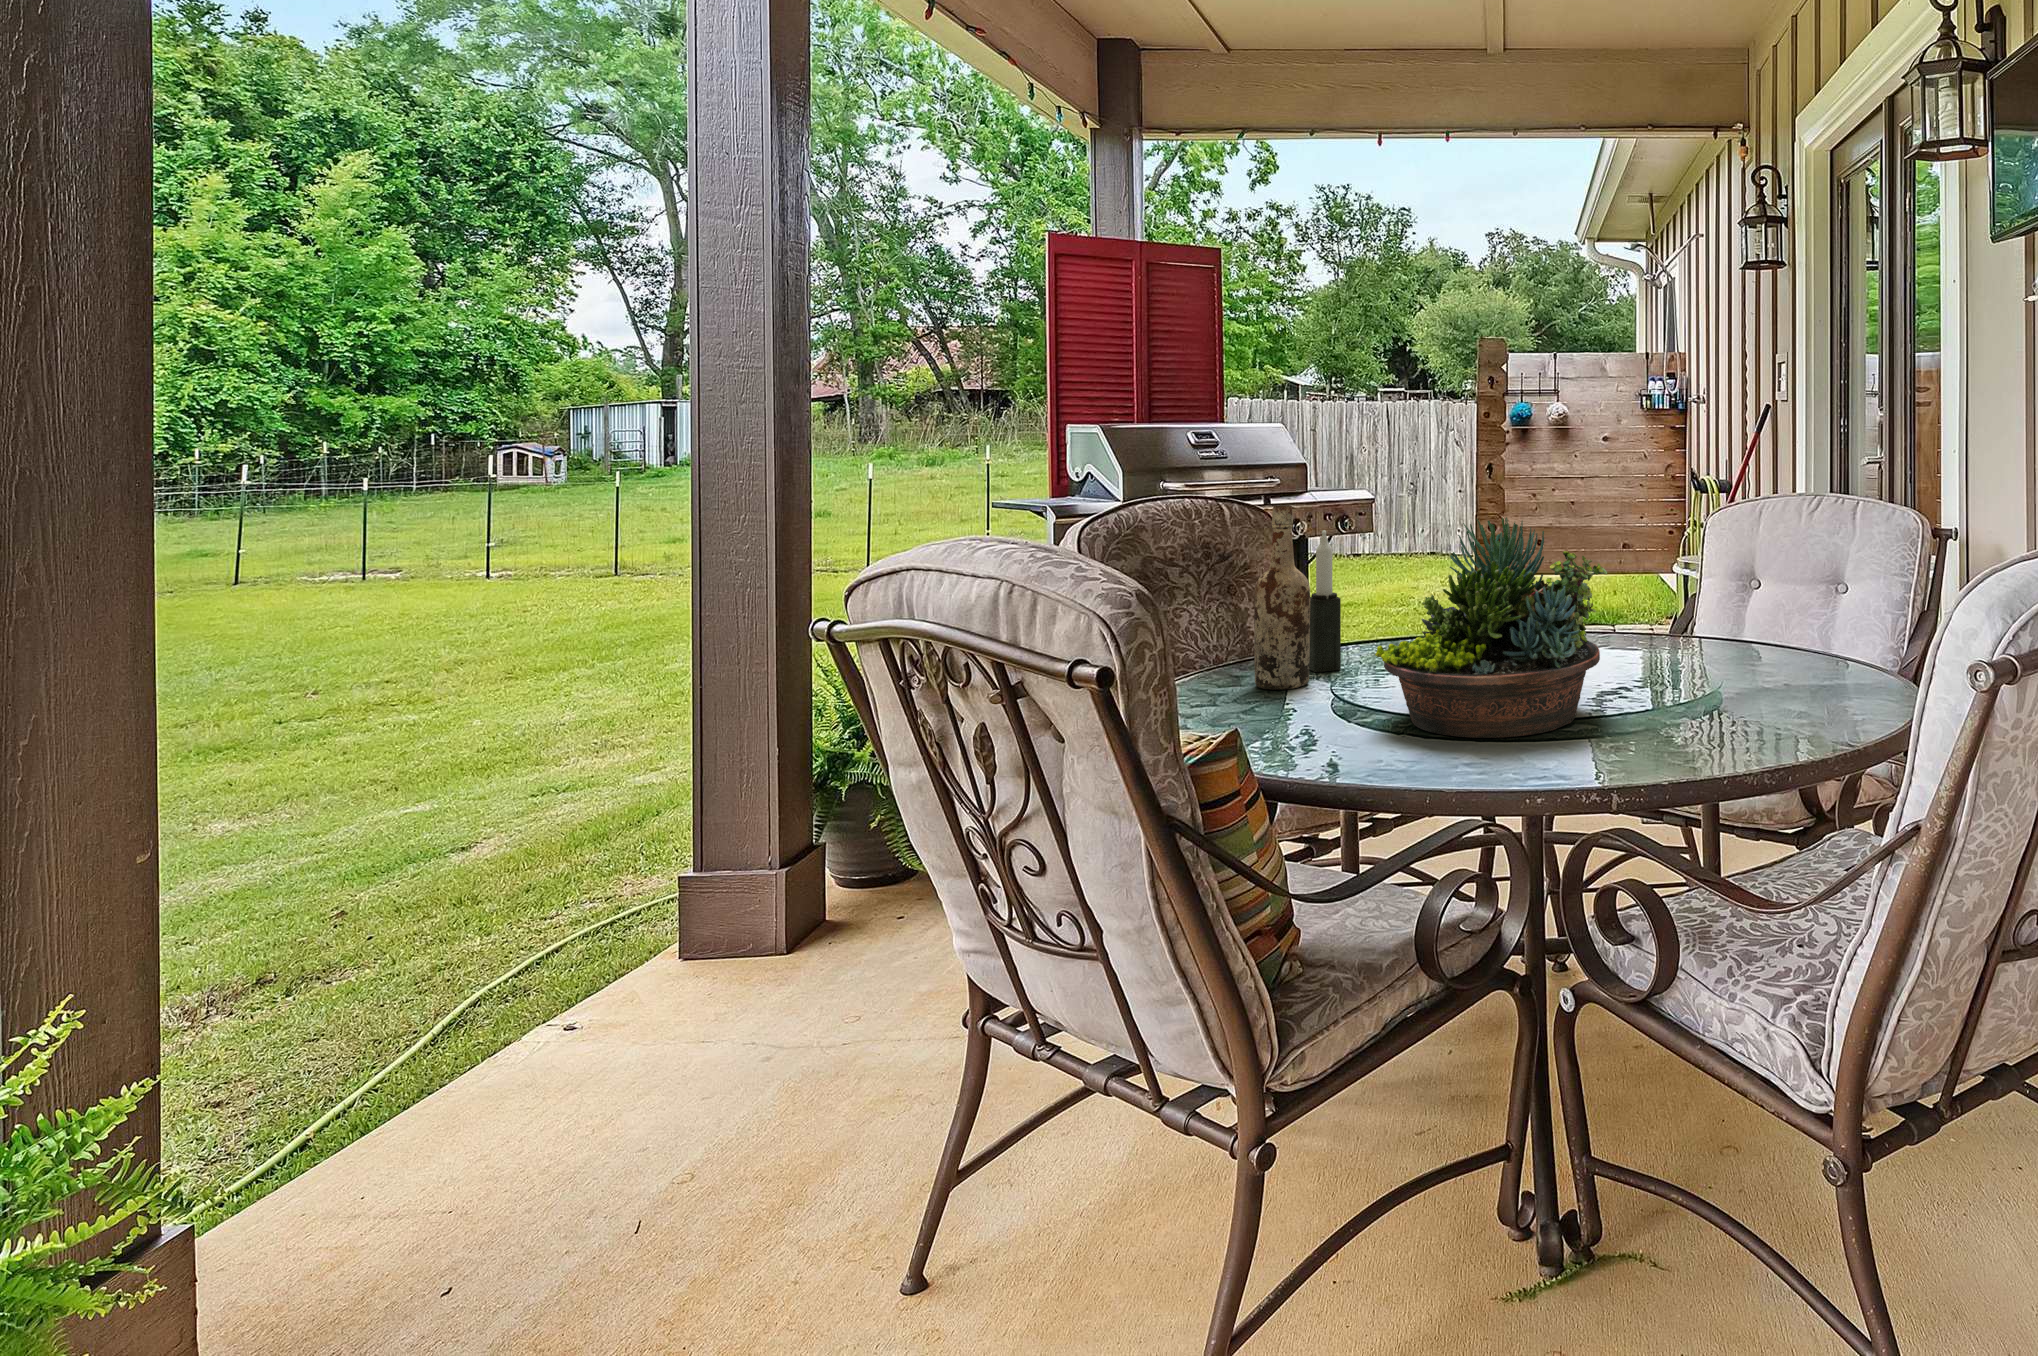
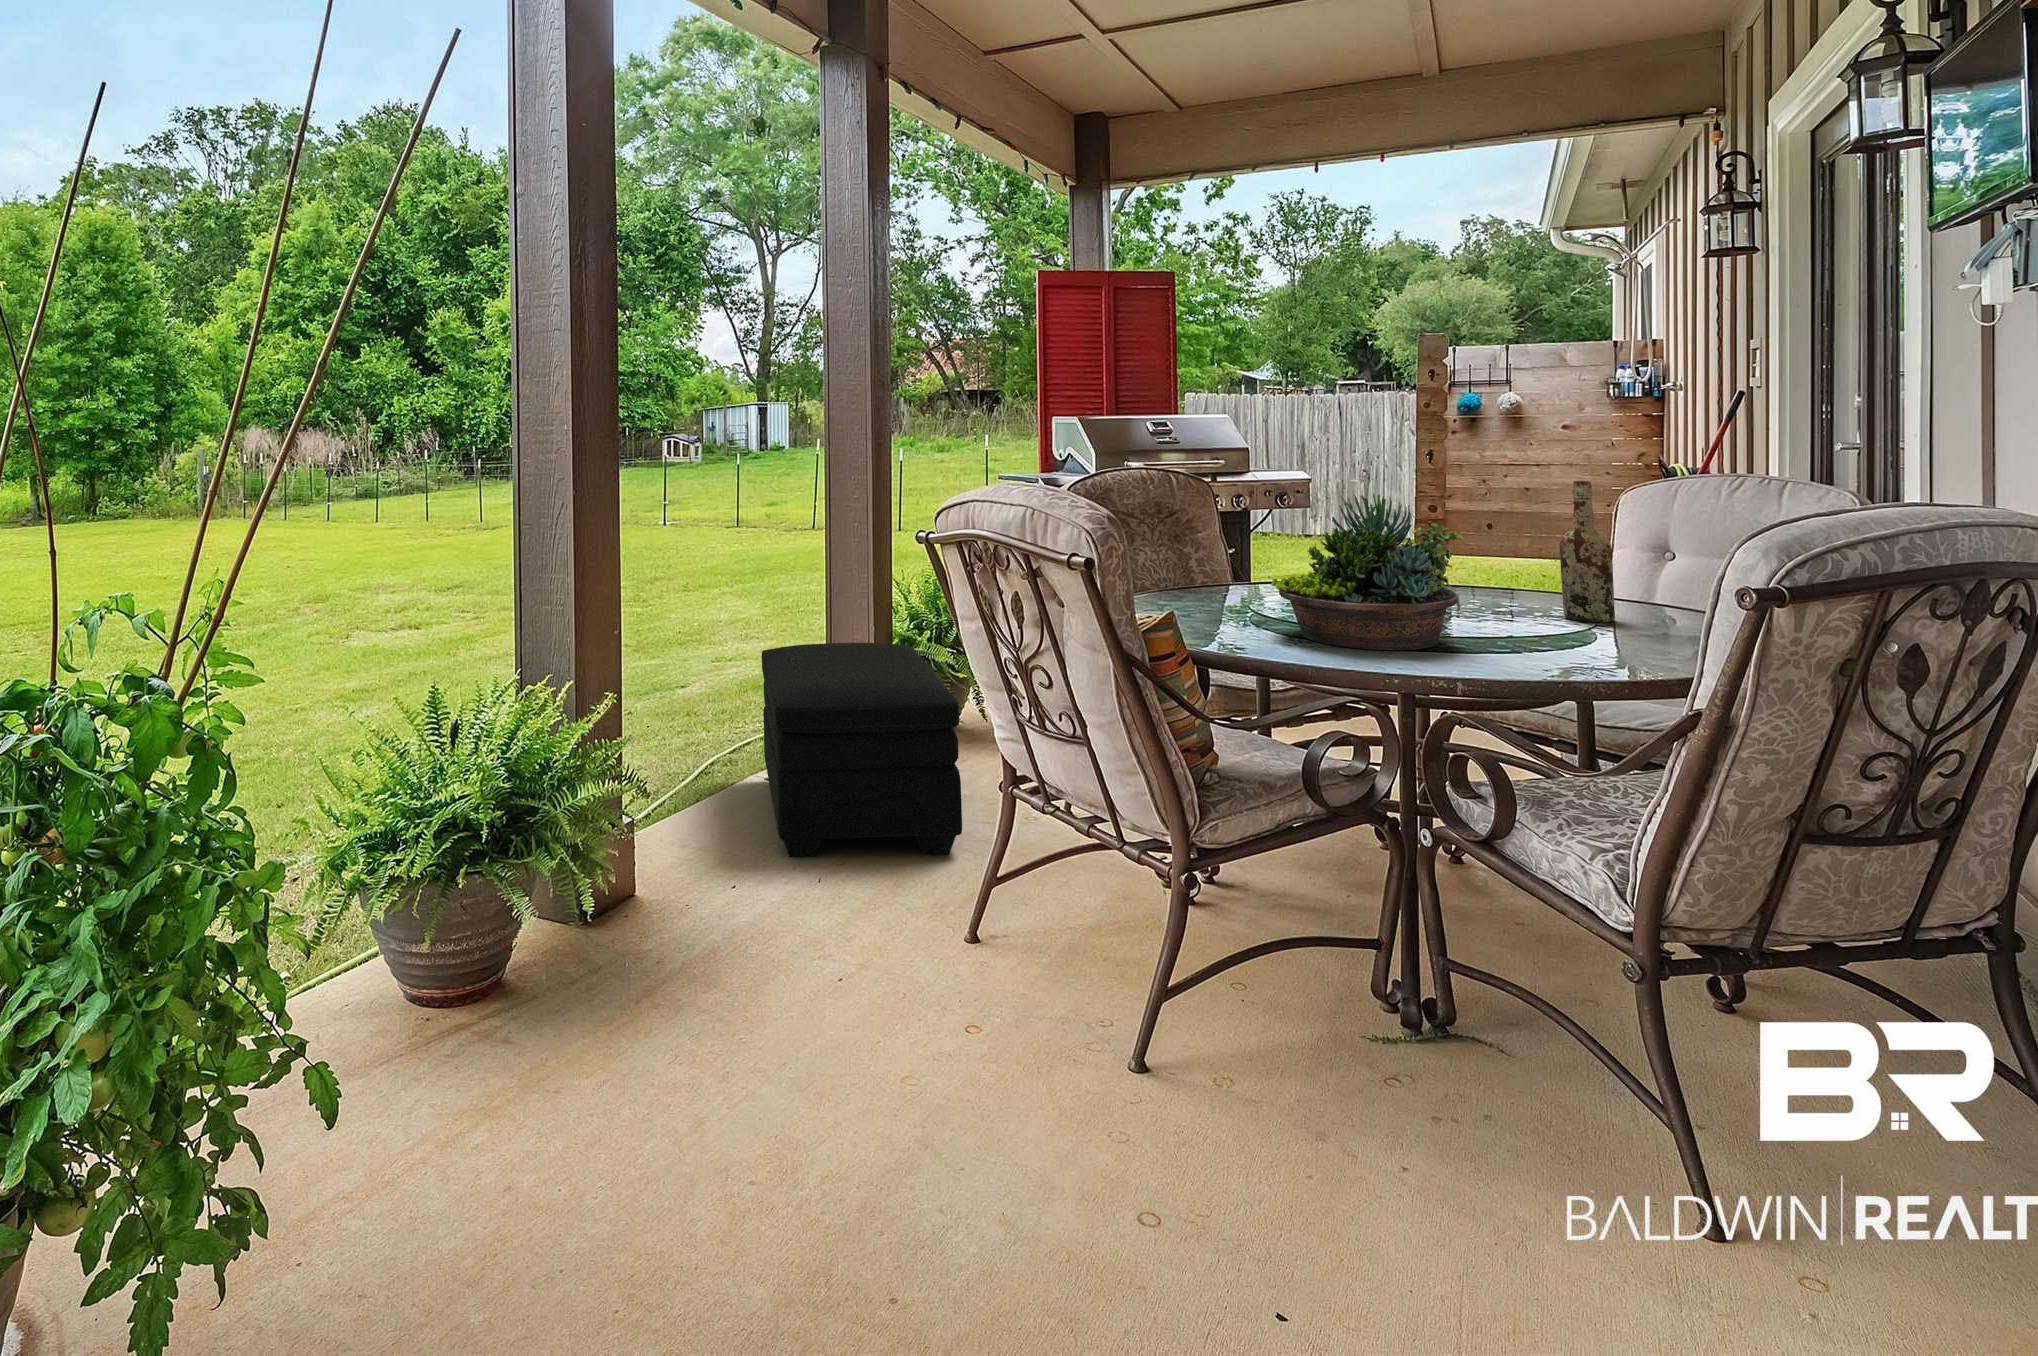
wine bottle: present [1254,505,1310,690] -> present [1560,481,1615,622]
candle: present [1309,530,1341,672] -> none [1230,500,1258,602]
ottoman: none [498,784,887,1250] -> present [762,643,962,857]

